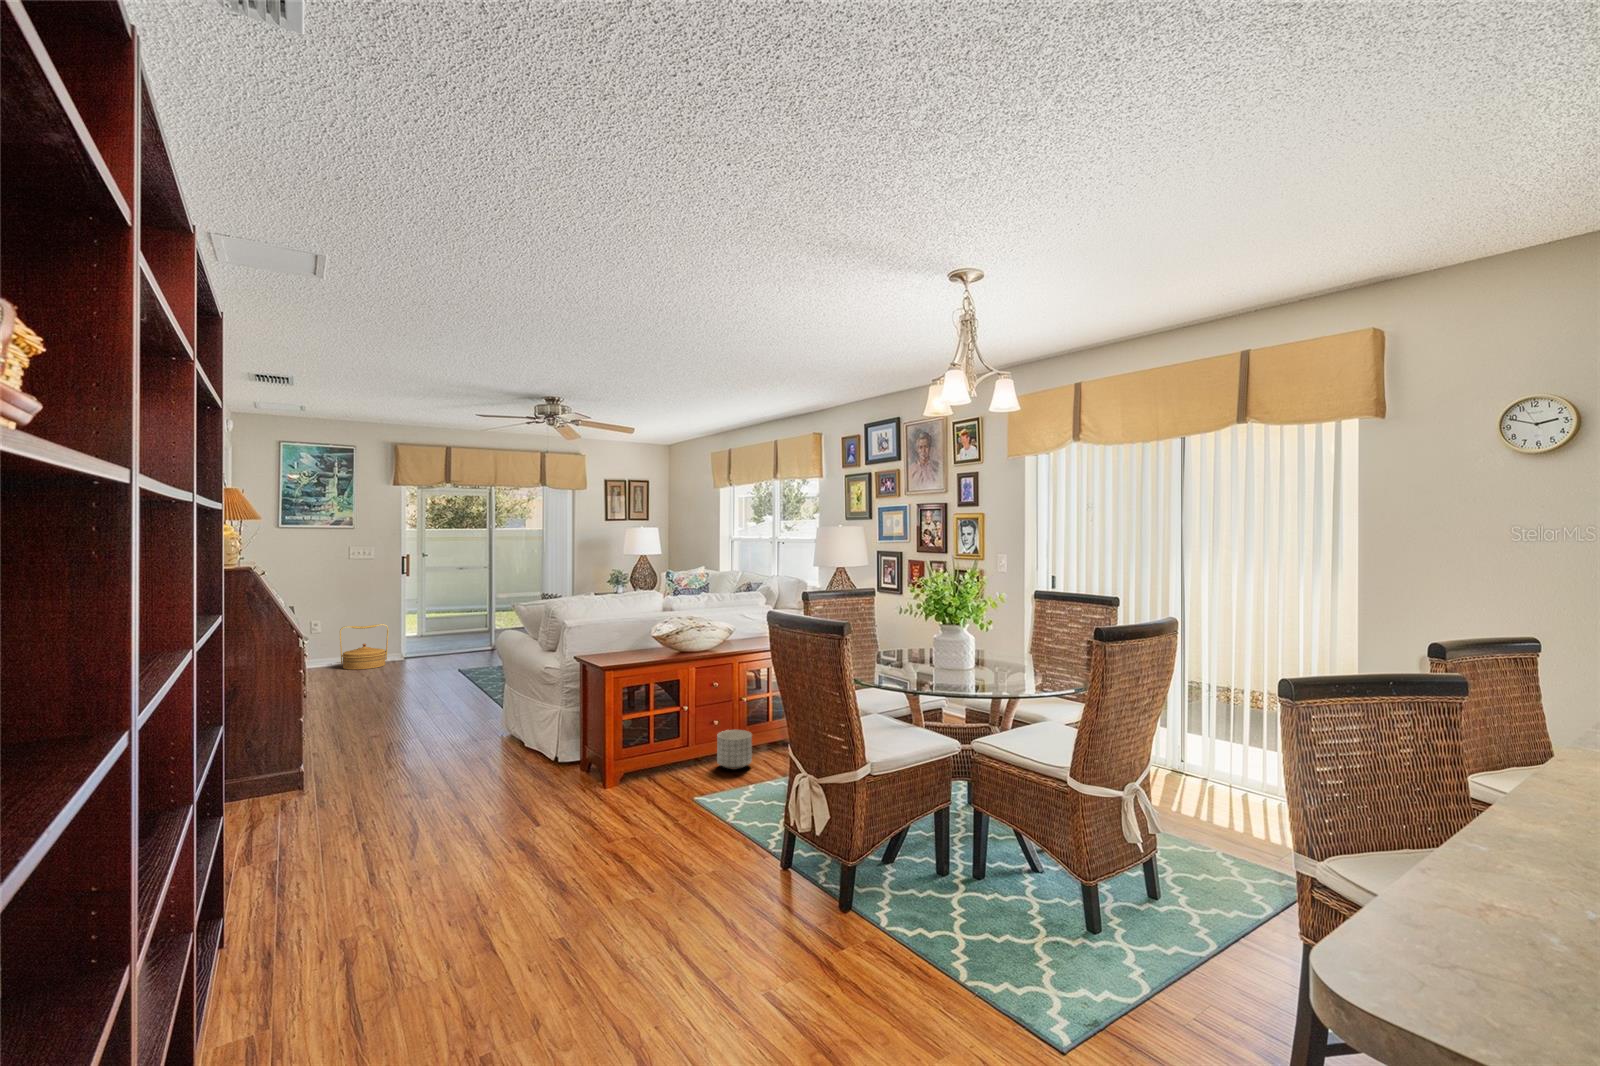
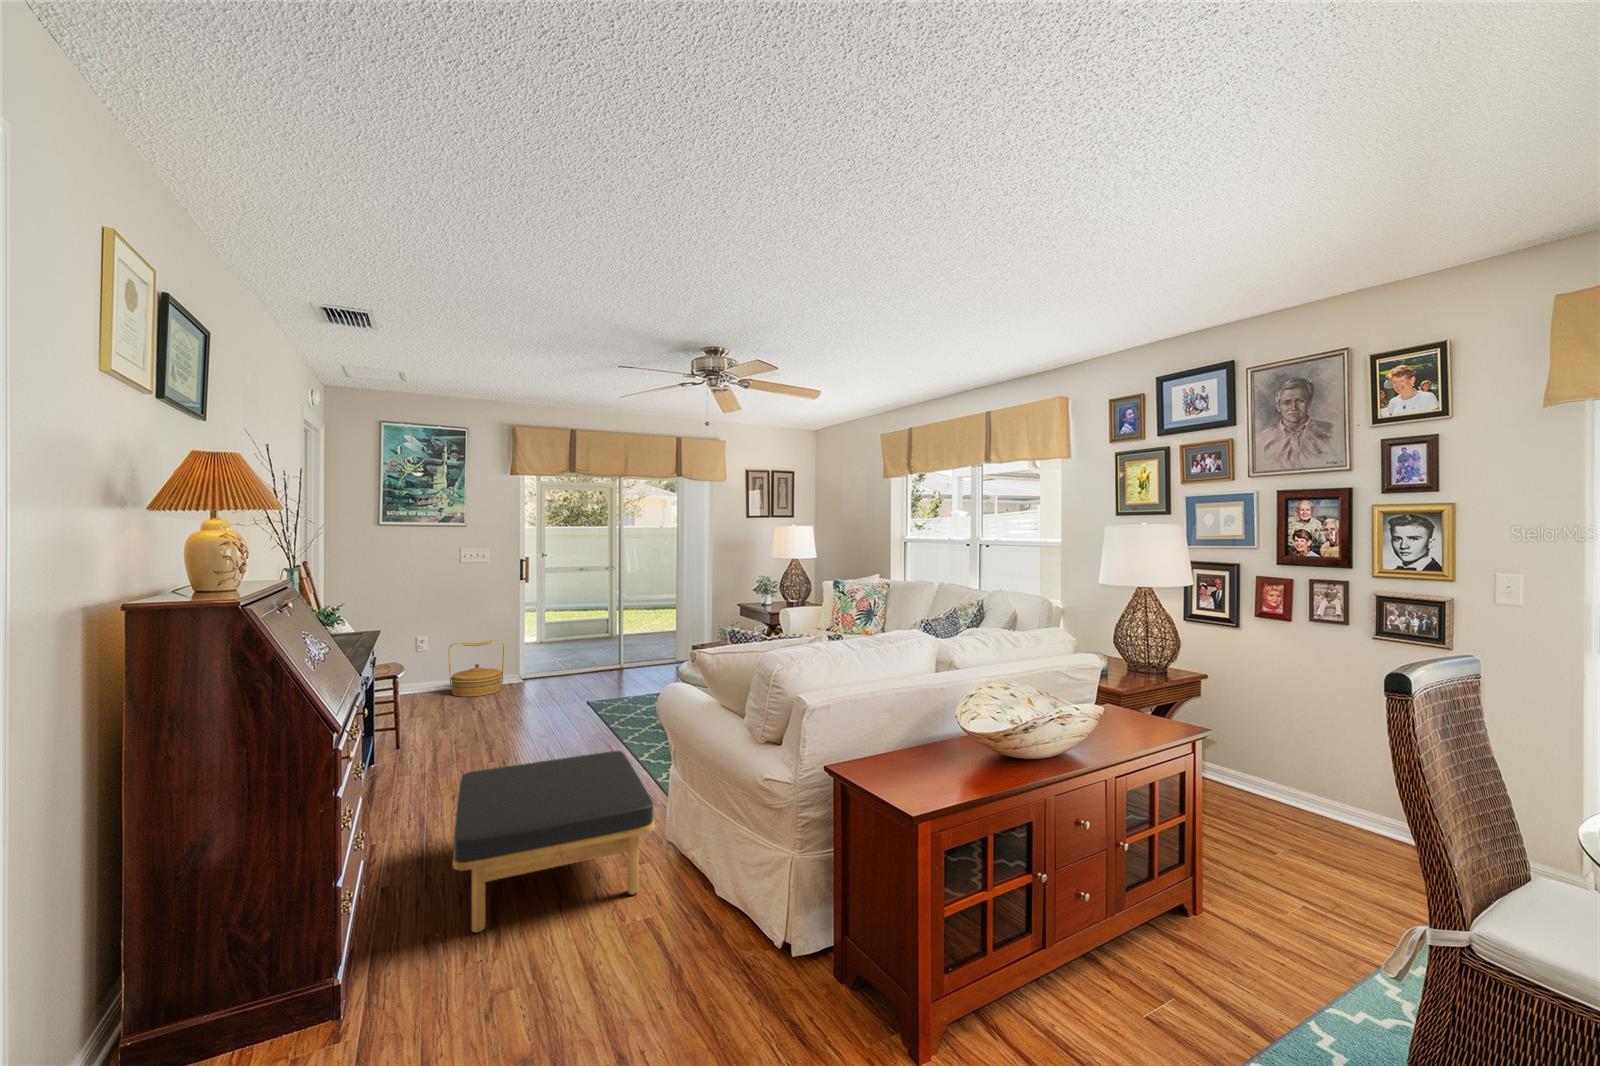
ottoman: none [363,677,487,762] -> present [453,751,654,932]
planter: present [717,730,752,770] -> none [1101,910,1178,1009]

